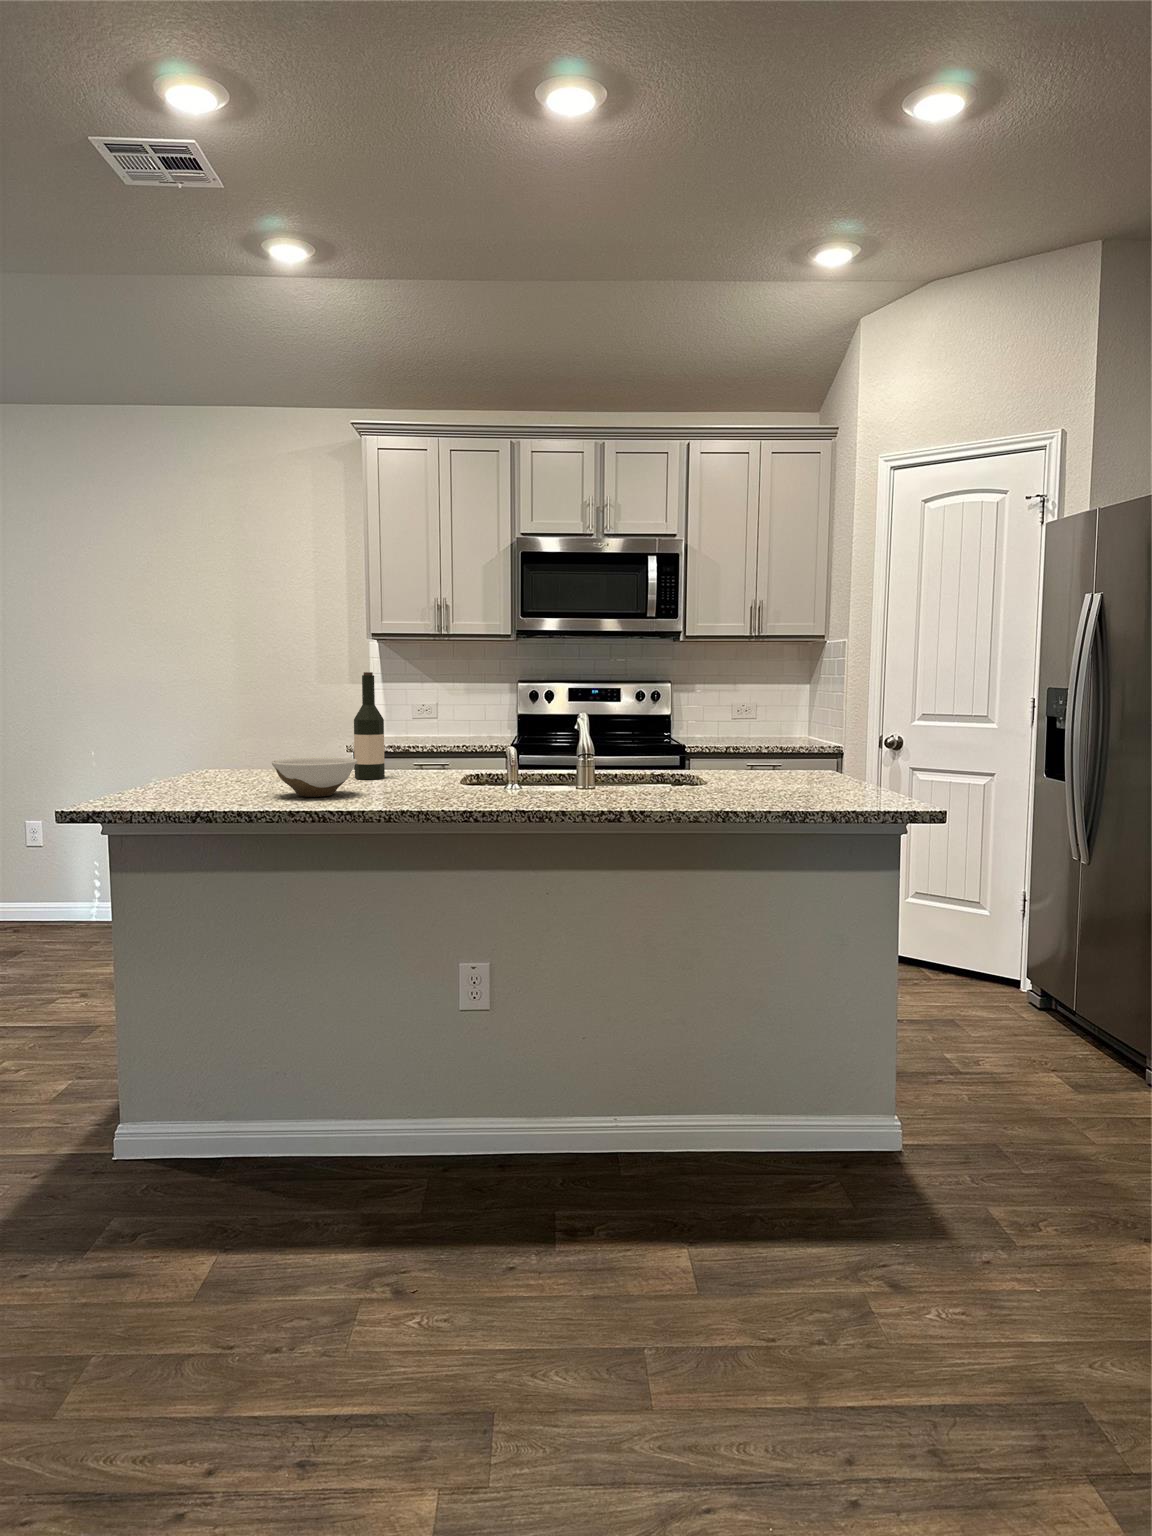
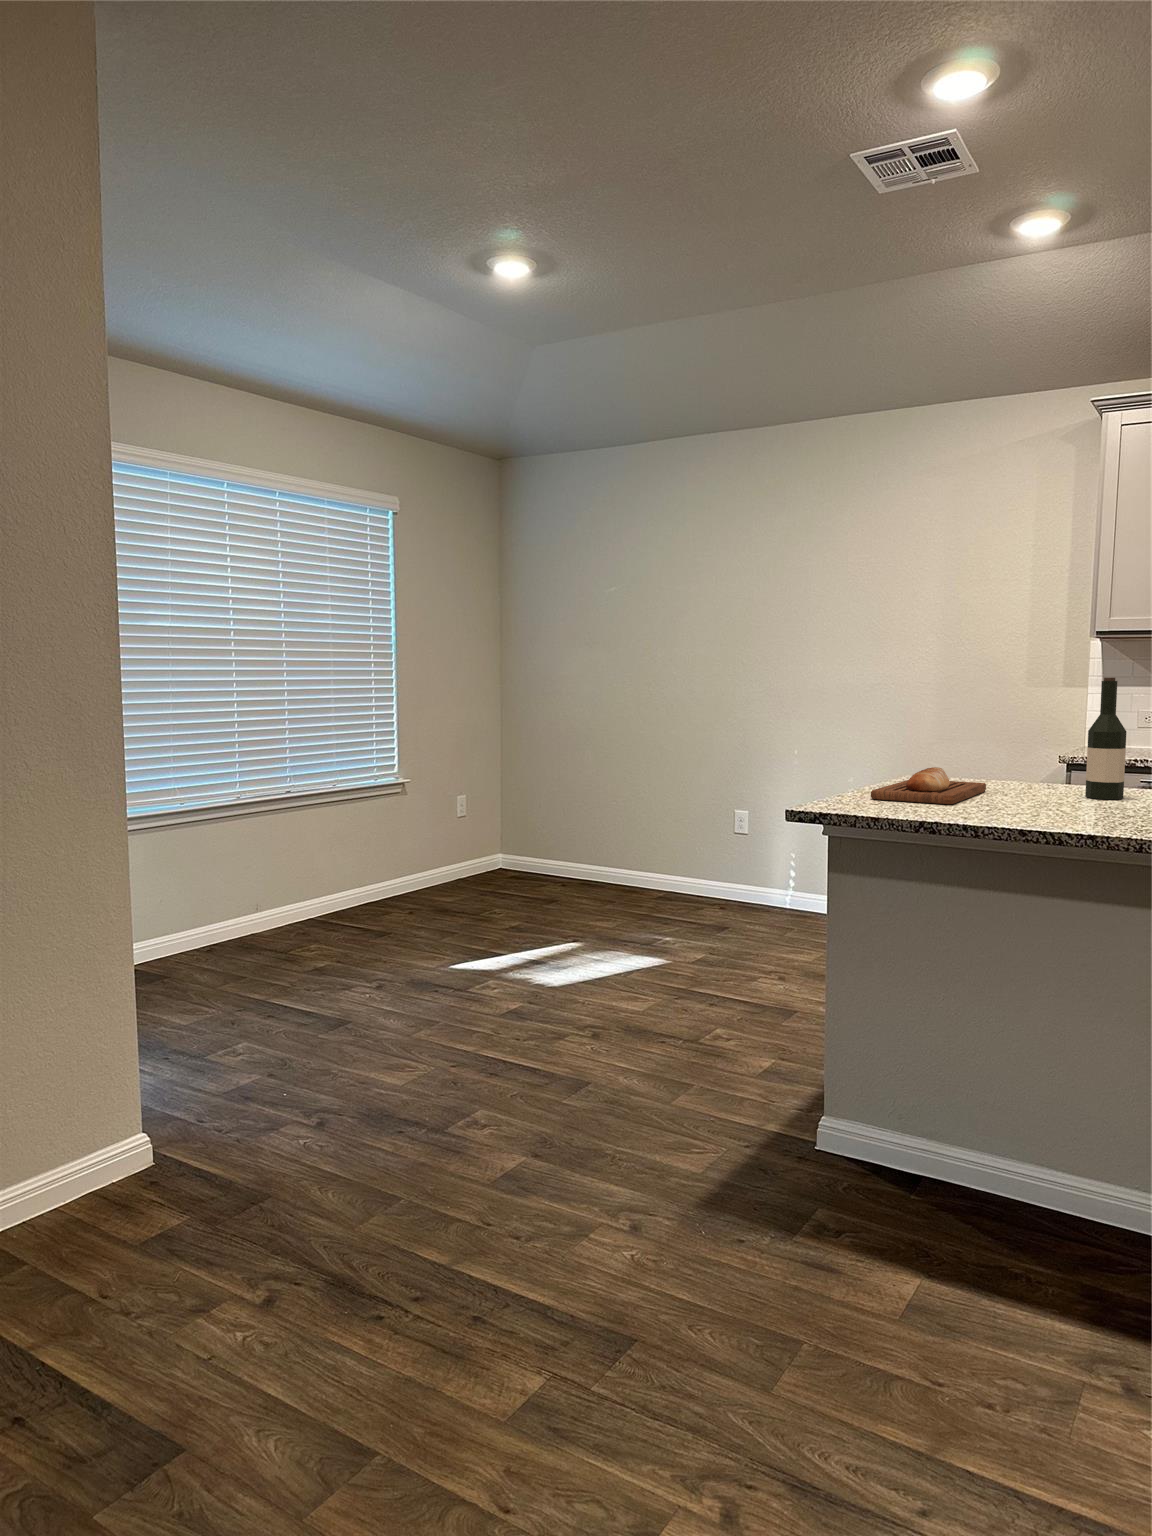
bowl: present [272,757,357,797] -> none [998,772,1099,816]
bread loaf: none [152,758,270,793] -> present [871,767,986,804]

